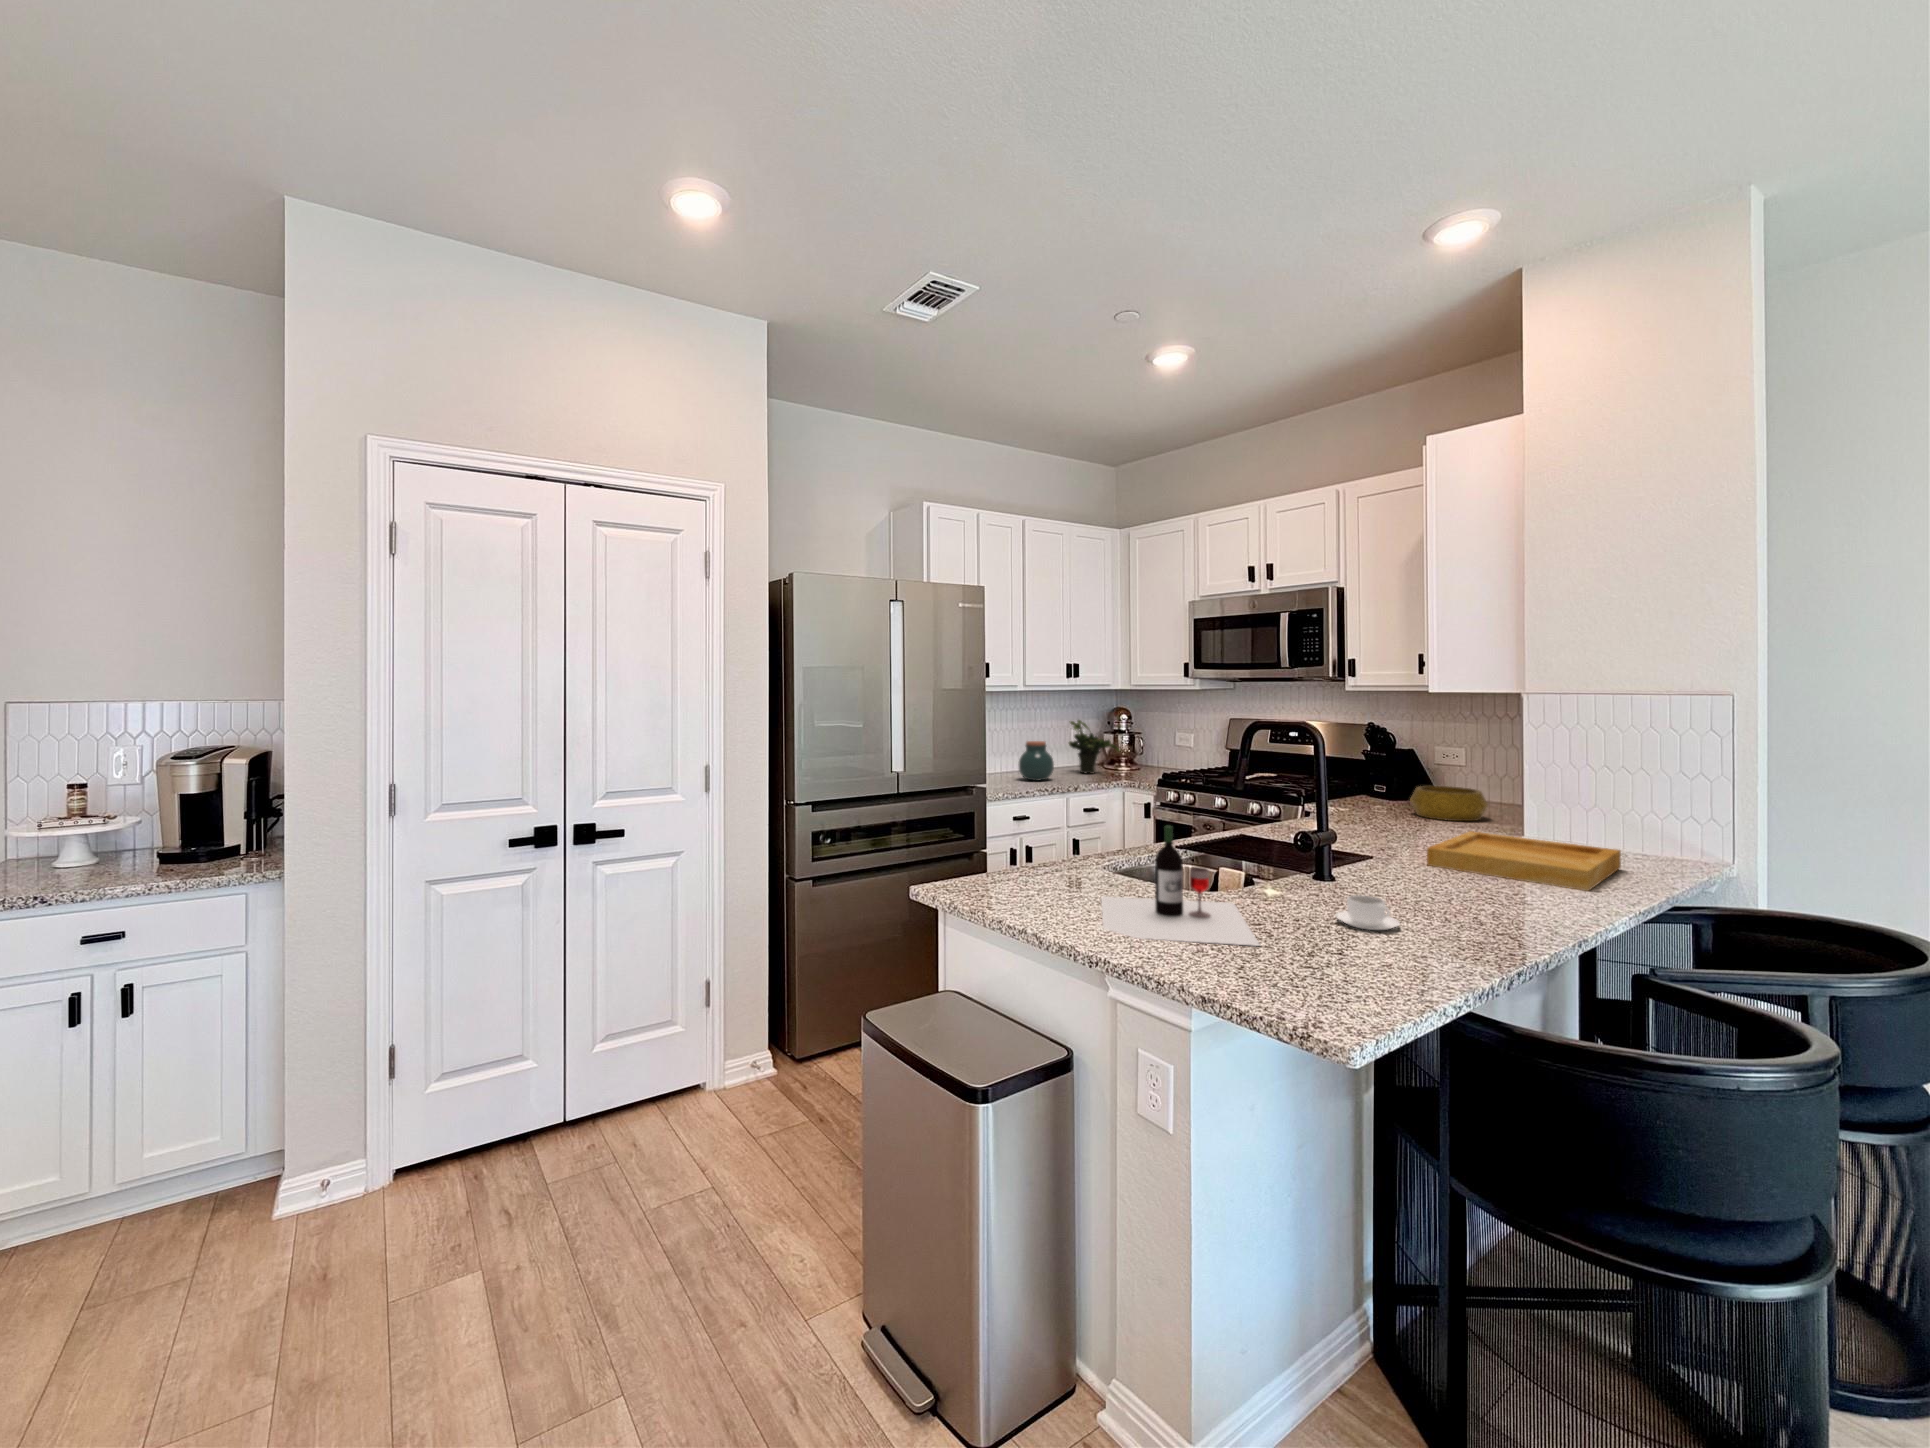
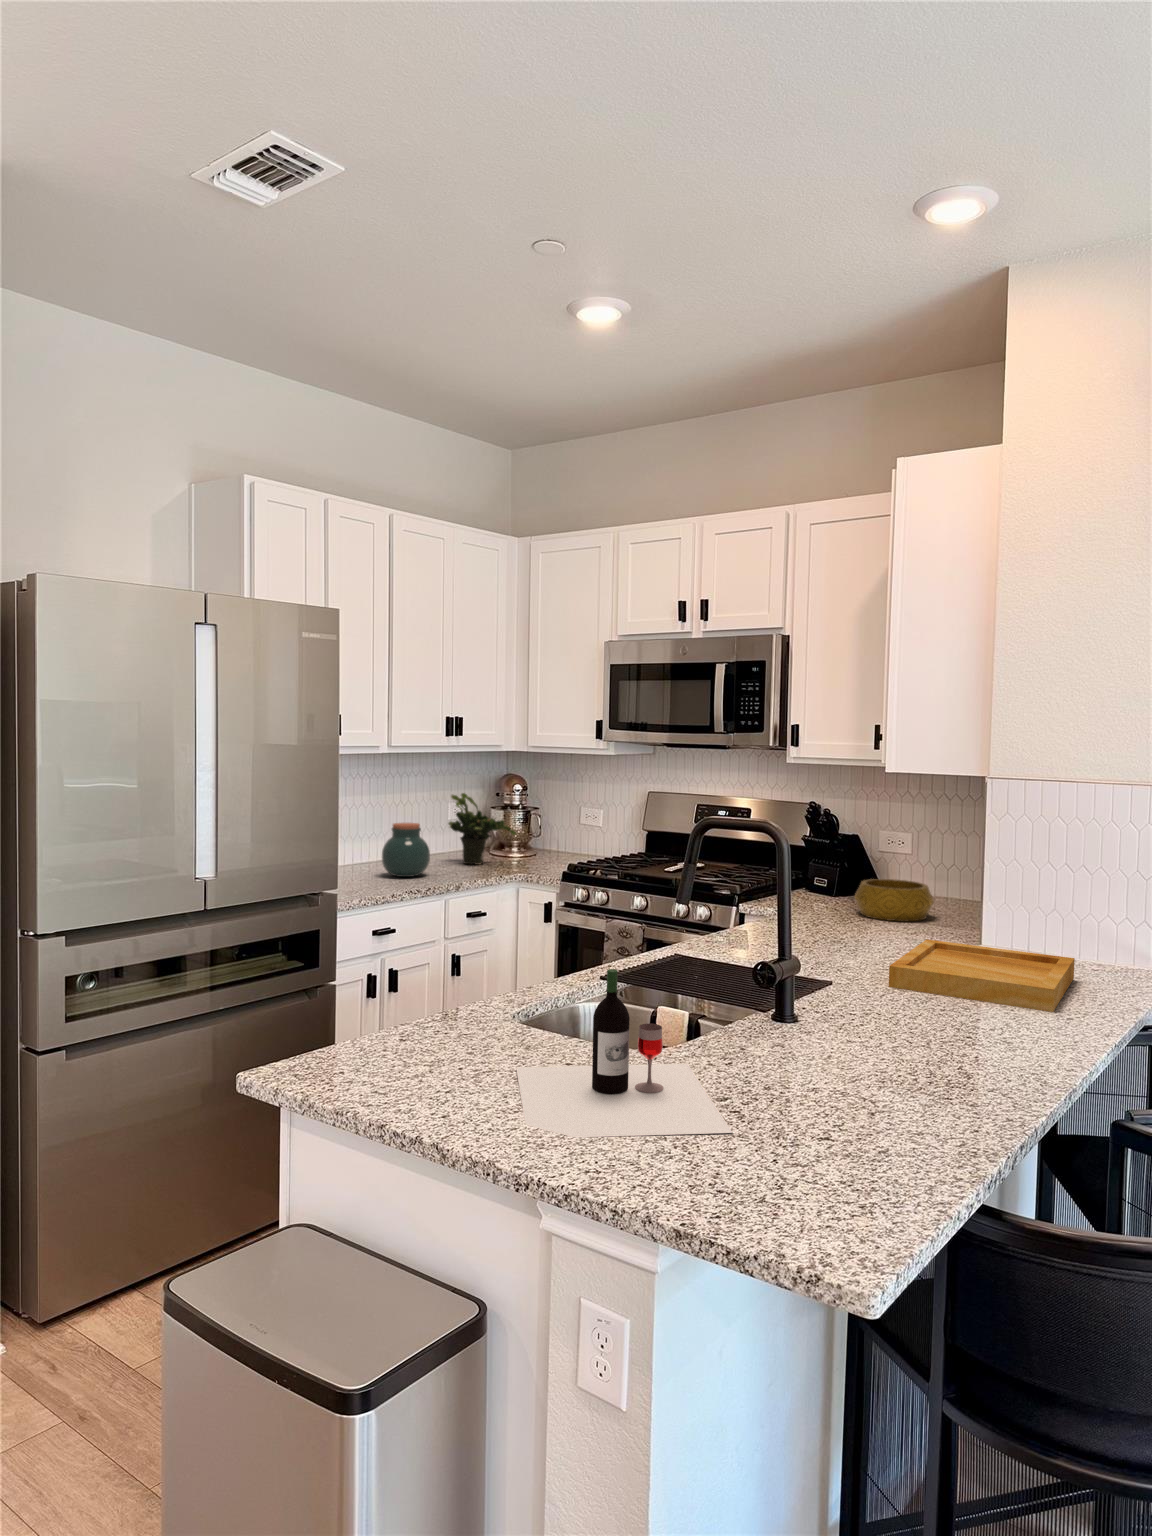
coffee cup: present [1336,895,1400,930] -> none [811,1045,884,1092]

